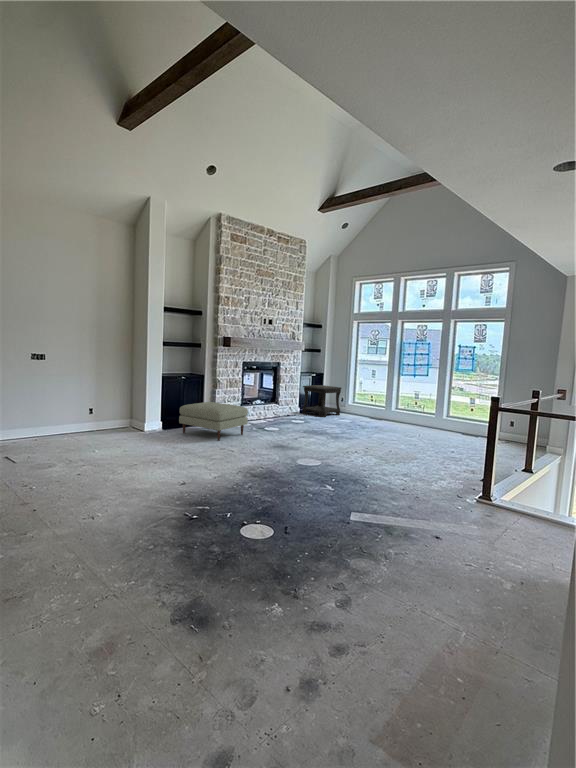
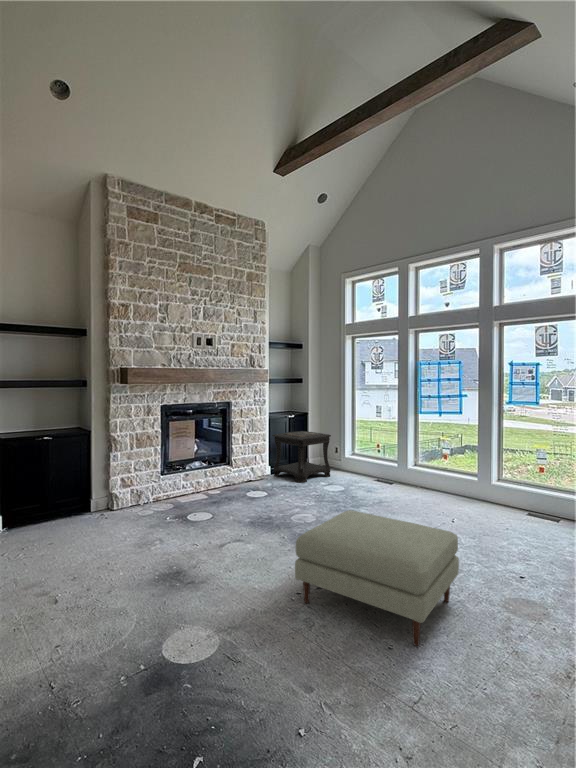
ottoman: present [179,402,248,441] -> present [295,510,459,646]

